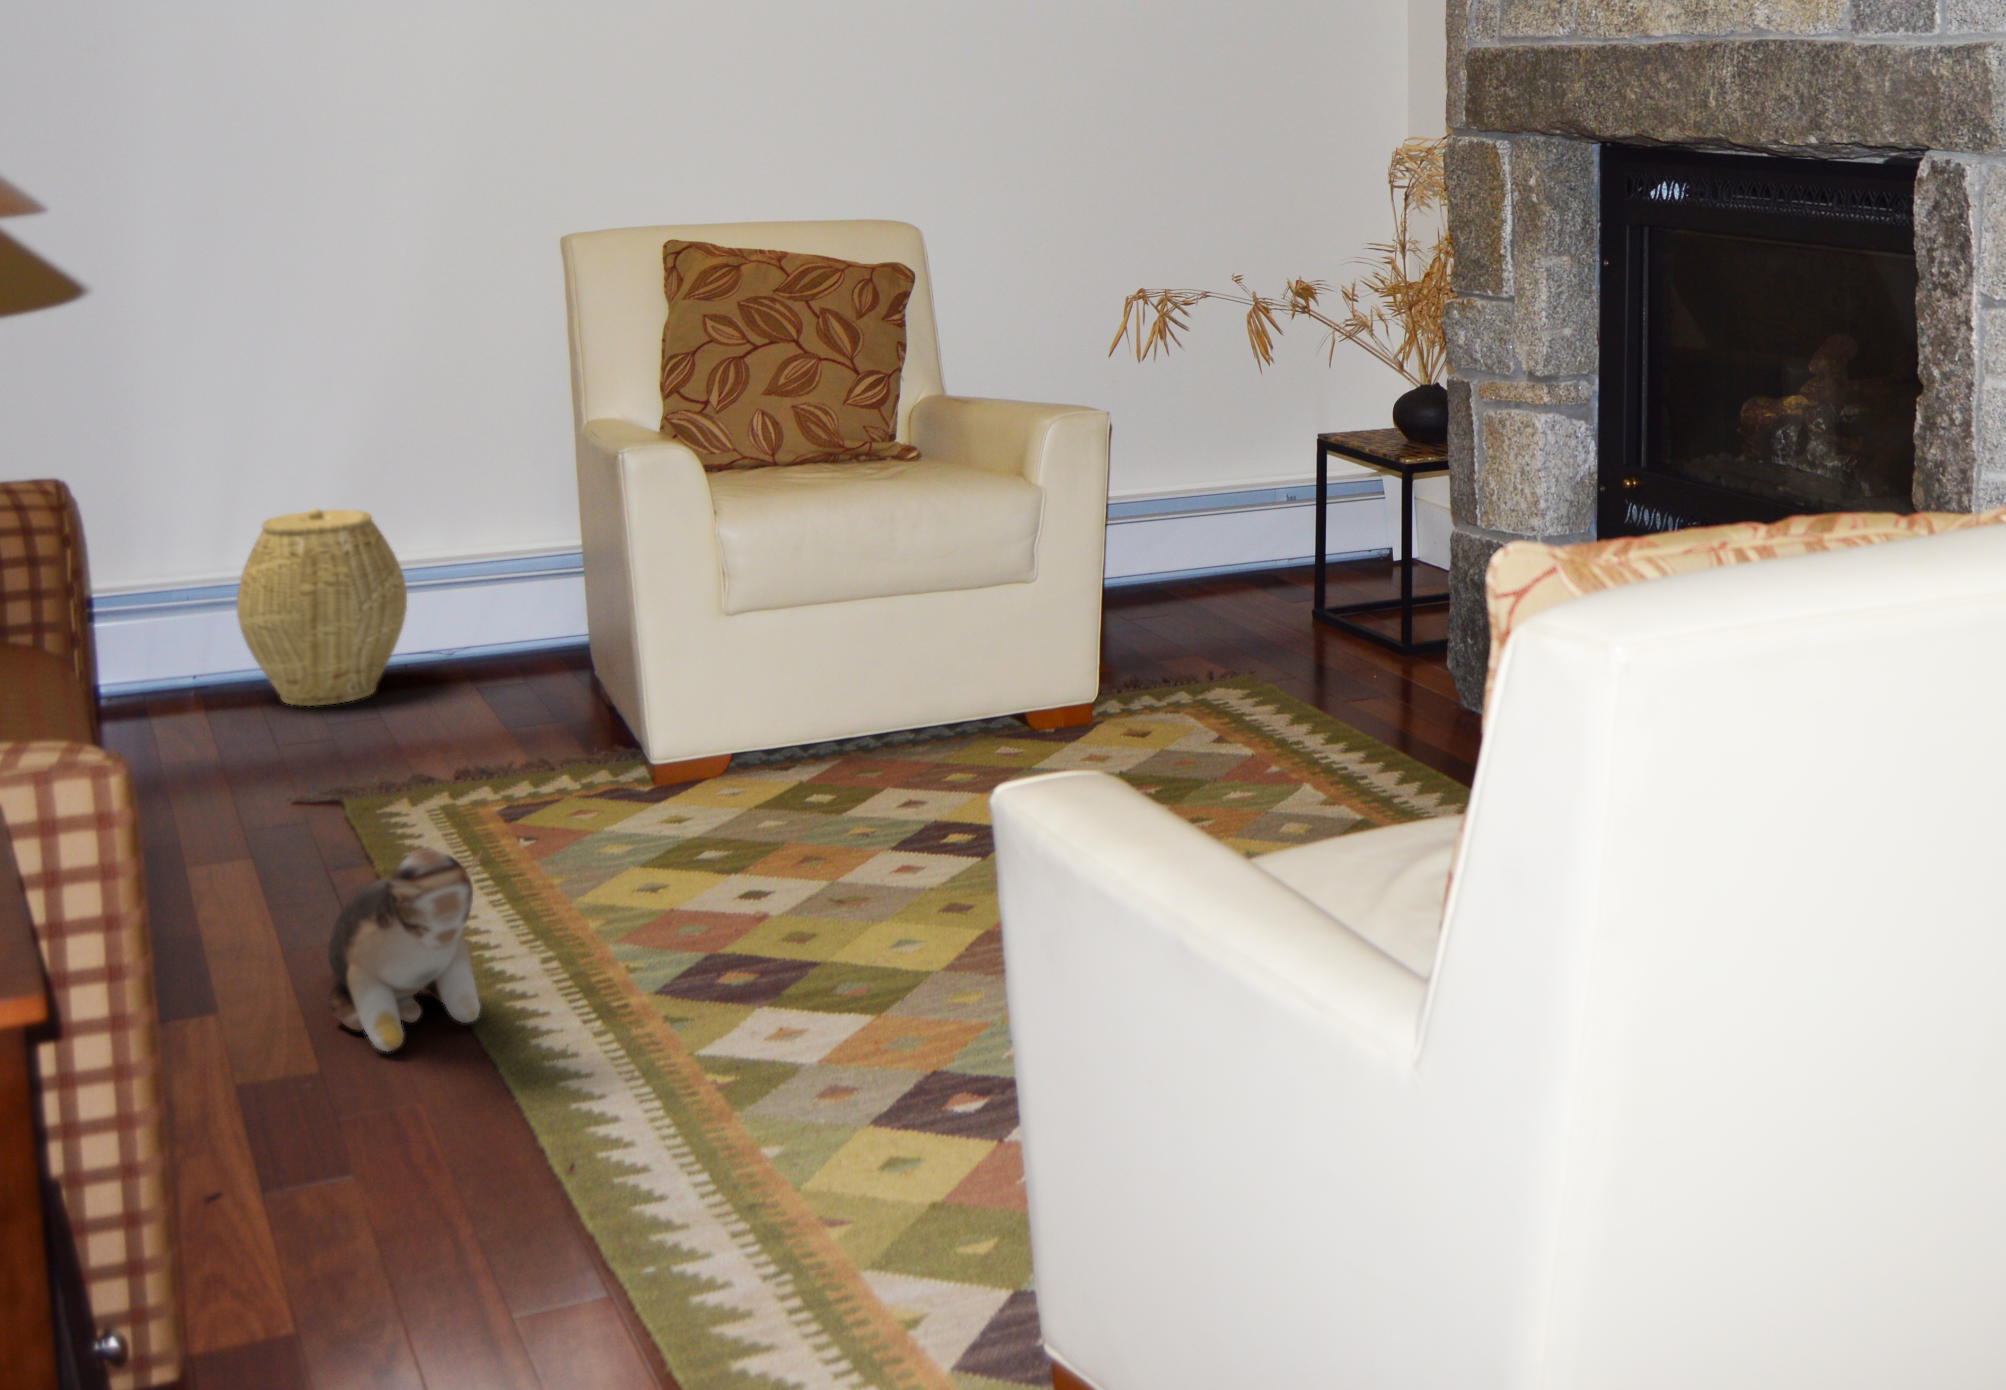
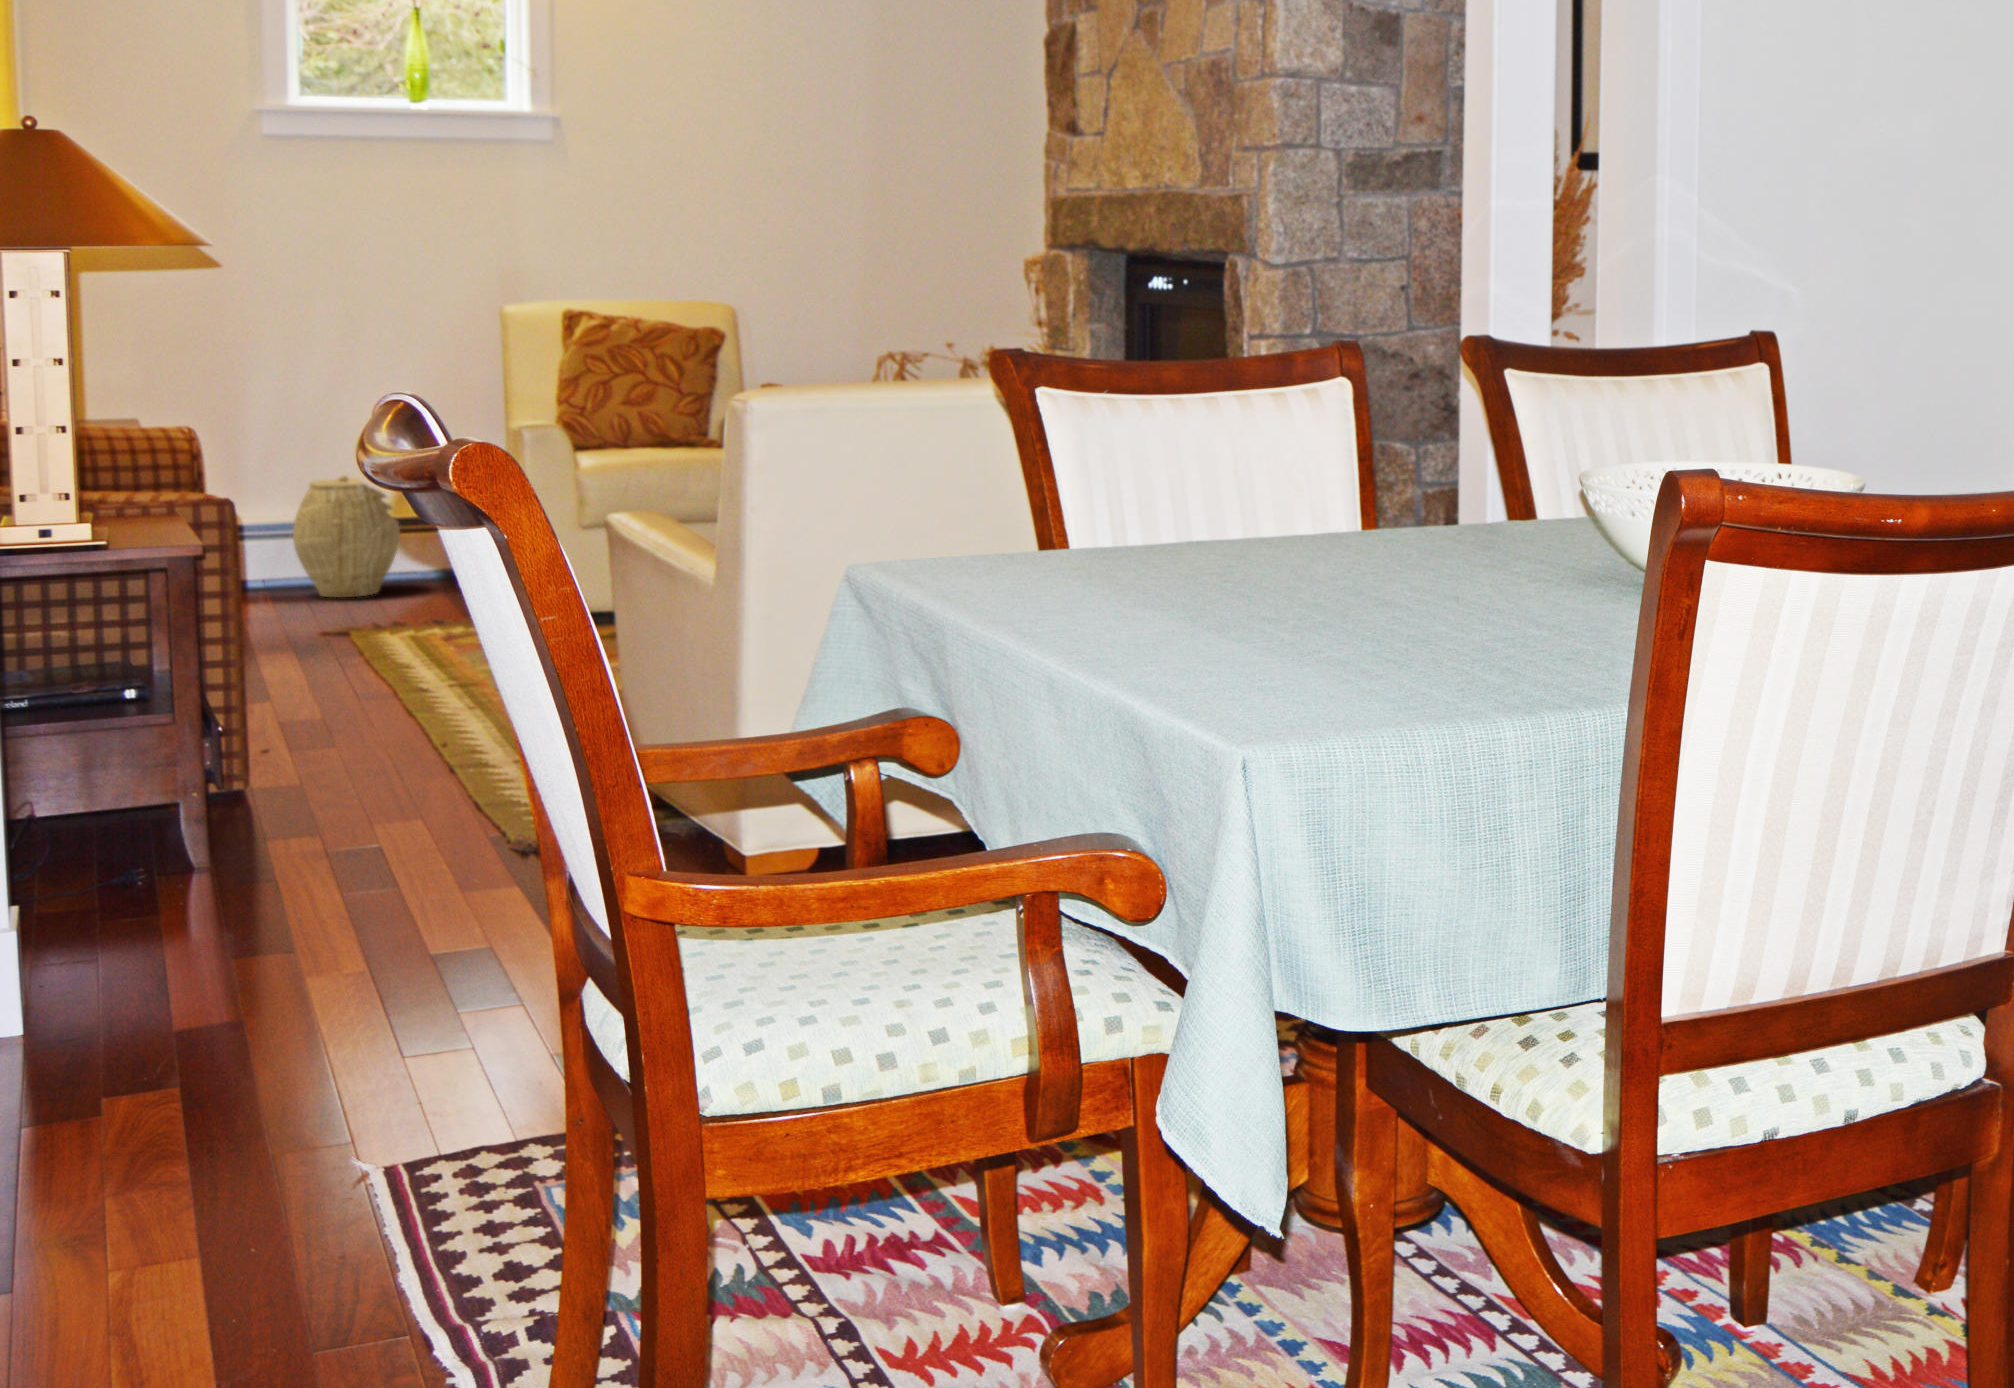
plush toy: present [328,849,482,1051] -> none [332,604,413,712]

